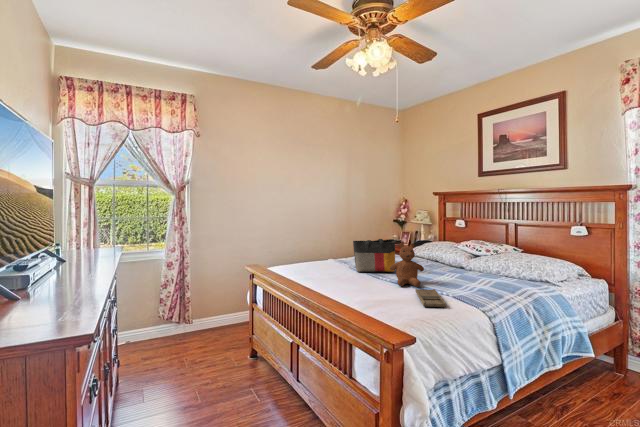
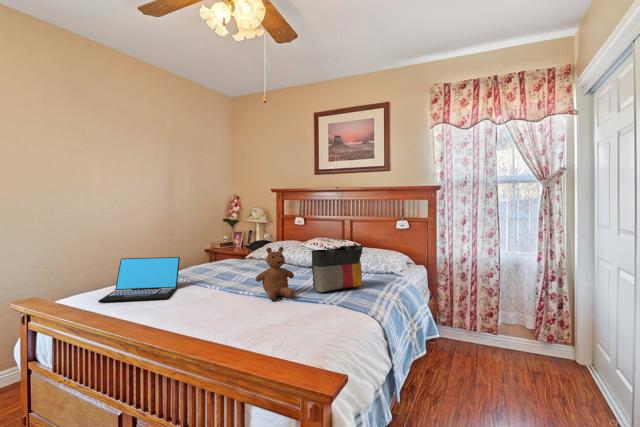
tote bag: present [353,239,397,272] -> present [311,245,363,292]
laptop: none [288,245,341,275] -> present [98,257,180,302]
tray: present [415,289,446,307] -> none [296,299,341,324]

